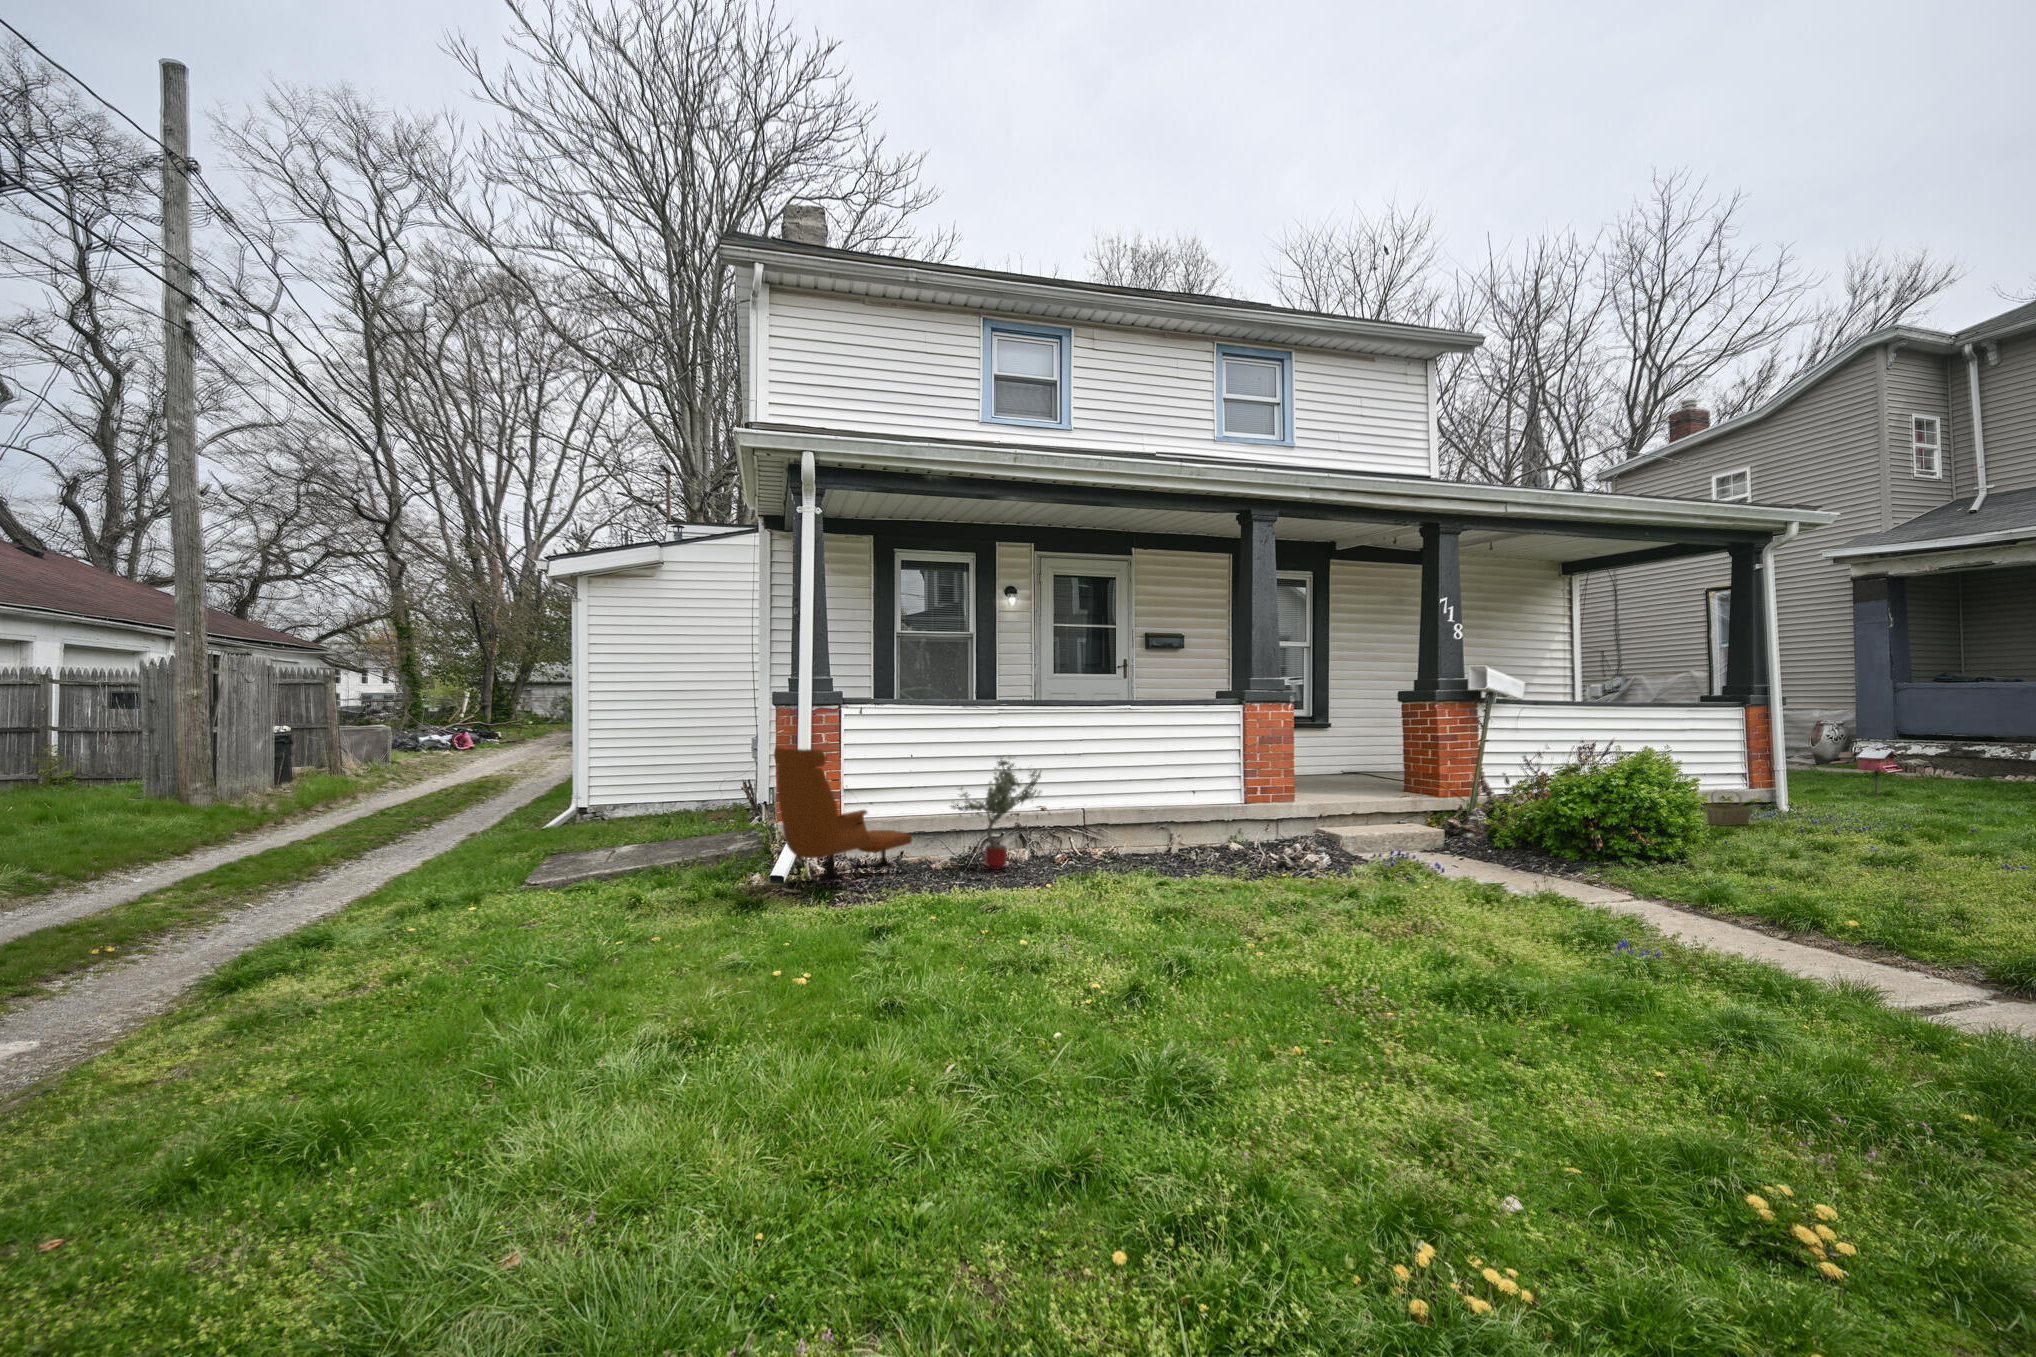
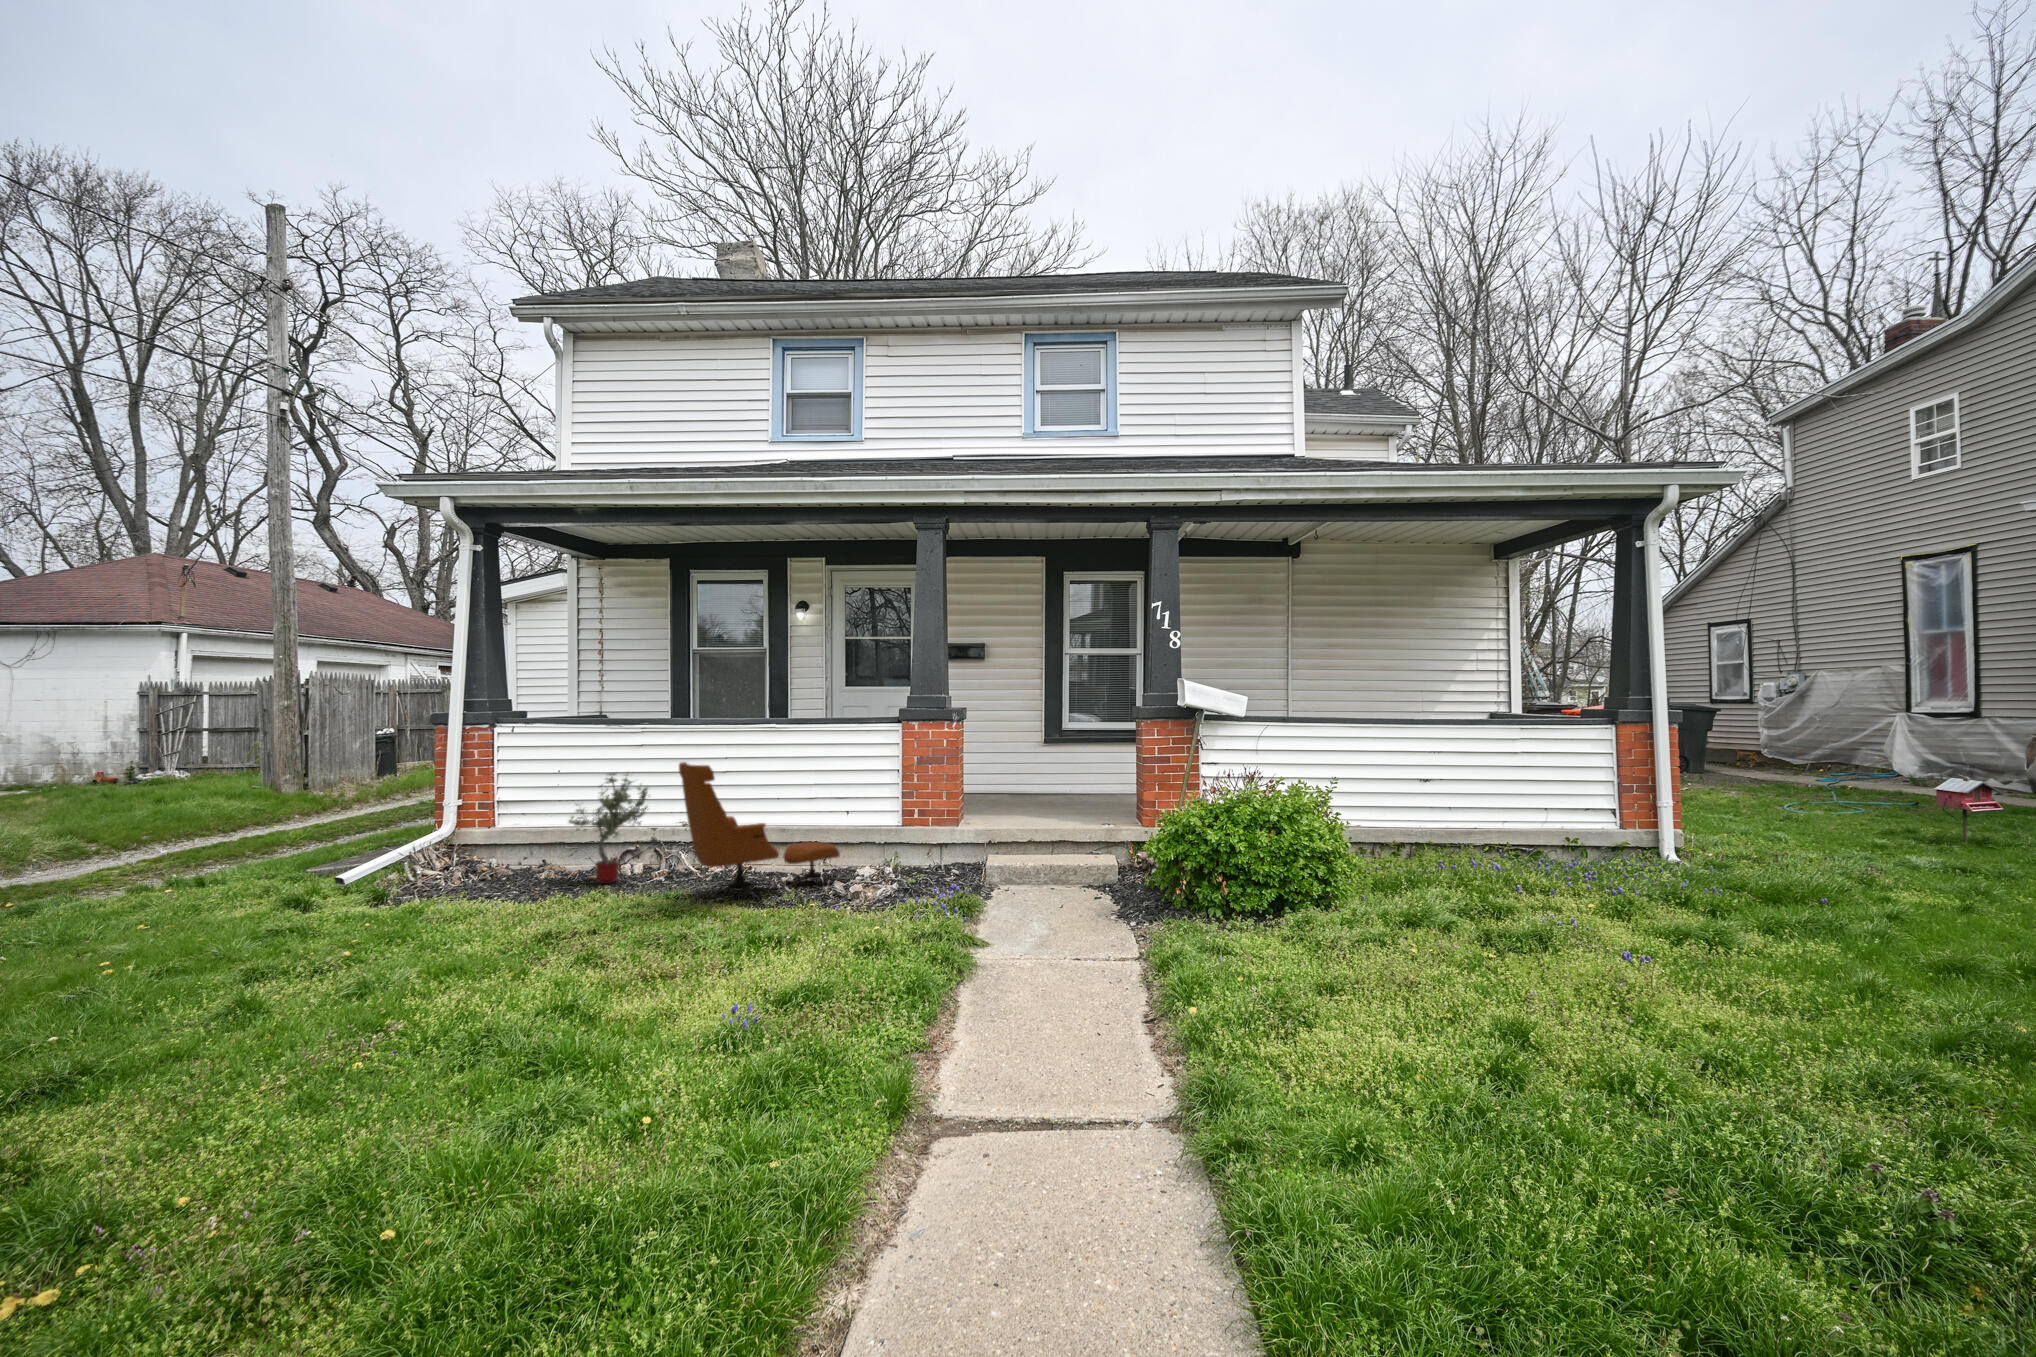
lounge chair: present [774,747,912,894] -> present [679,762,840,901]
basket: present [1706,791,1753,826] -> none [1527,830,1598,875]

